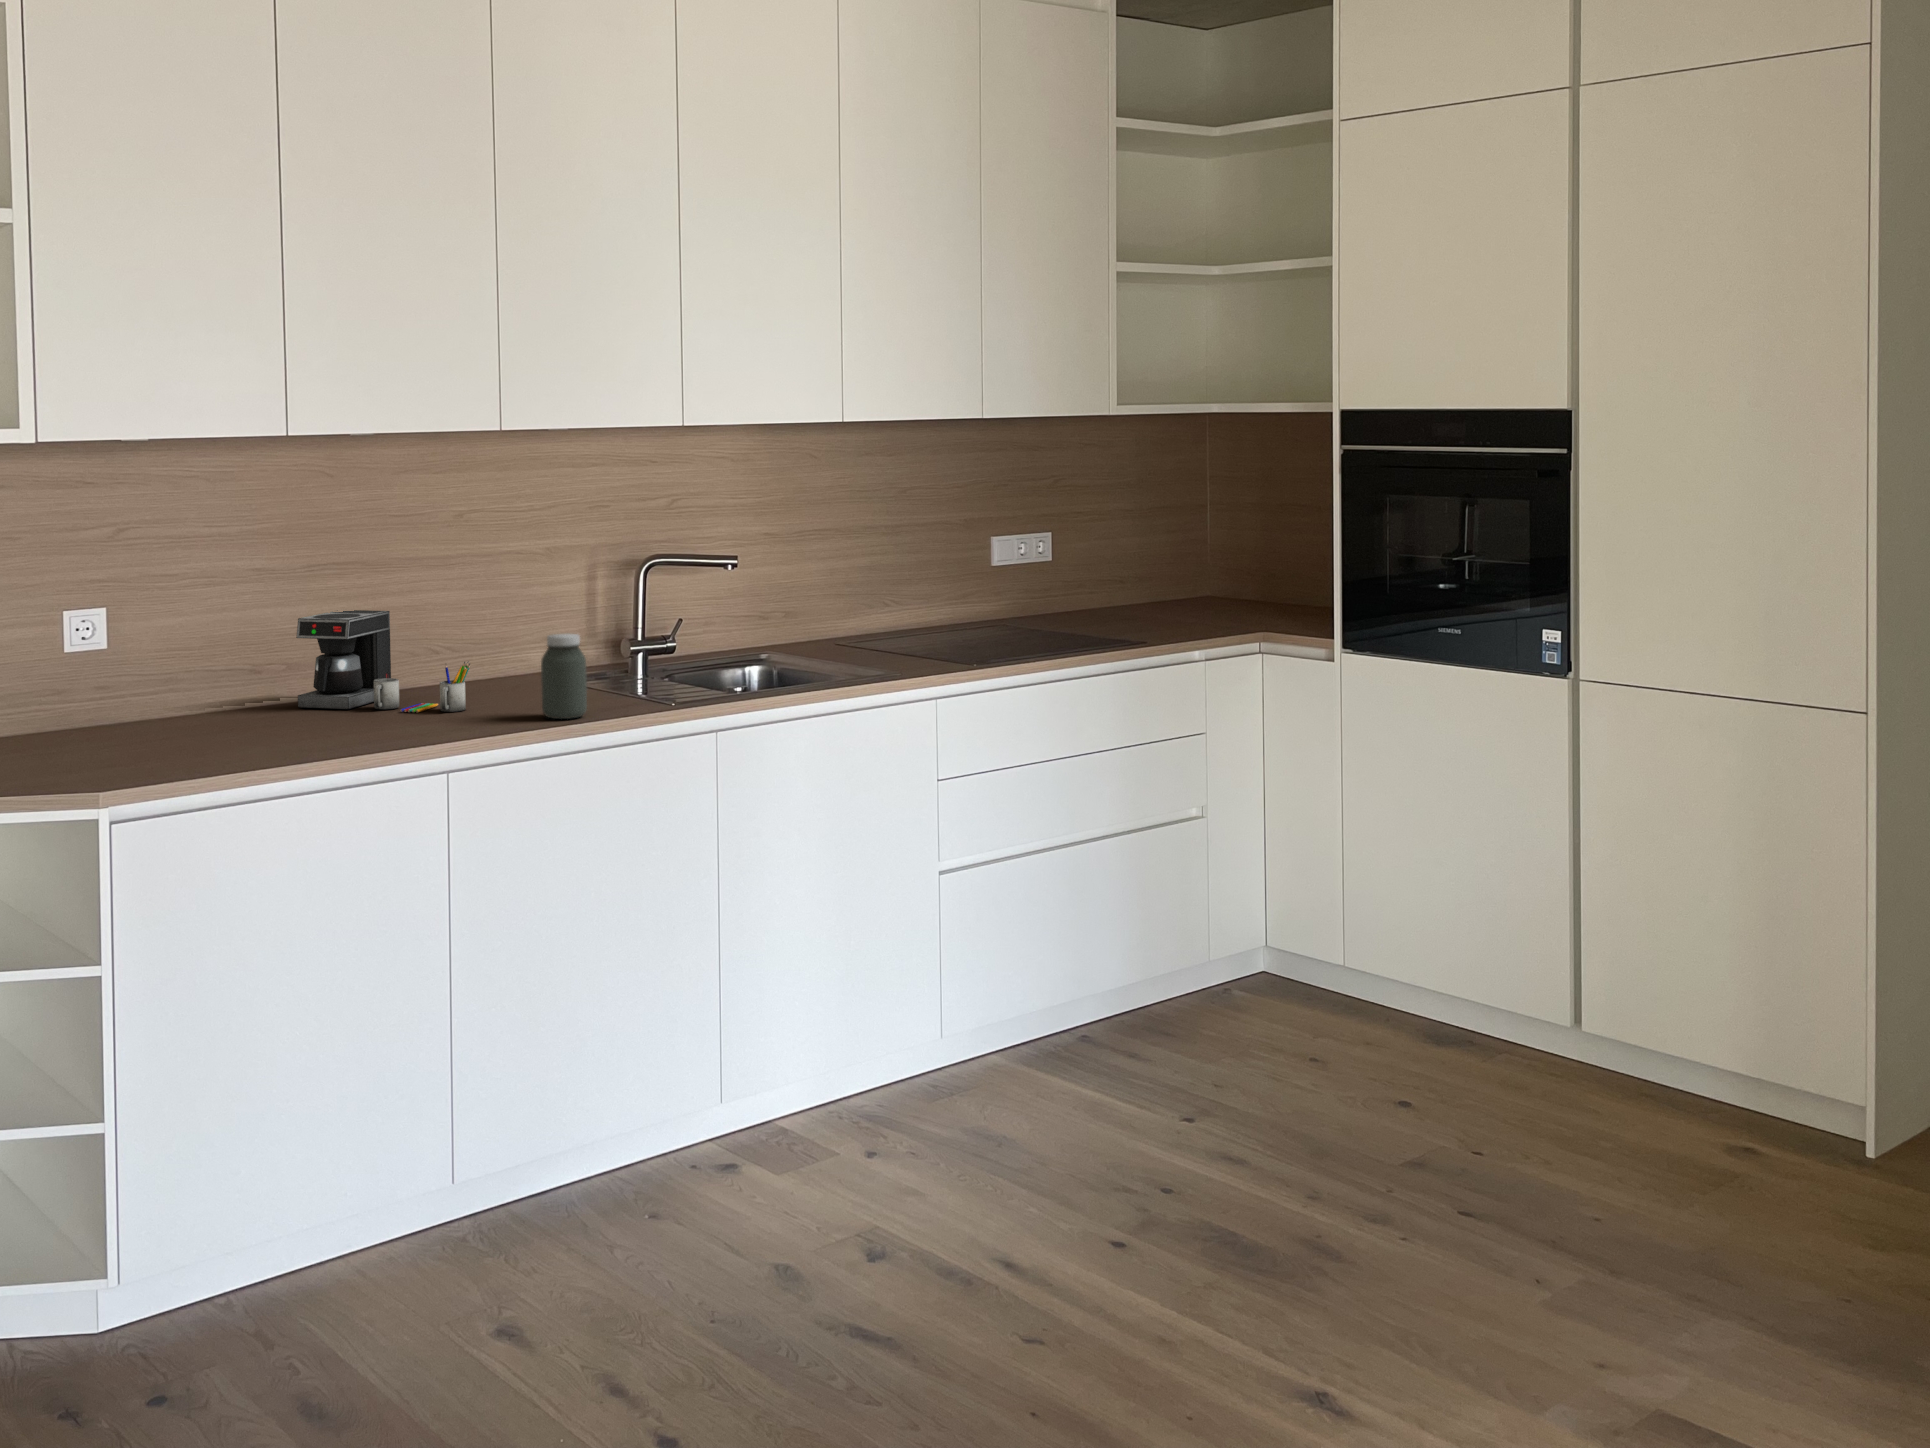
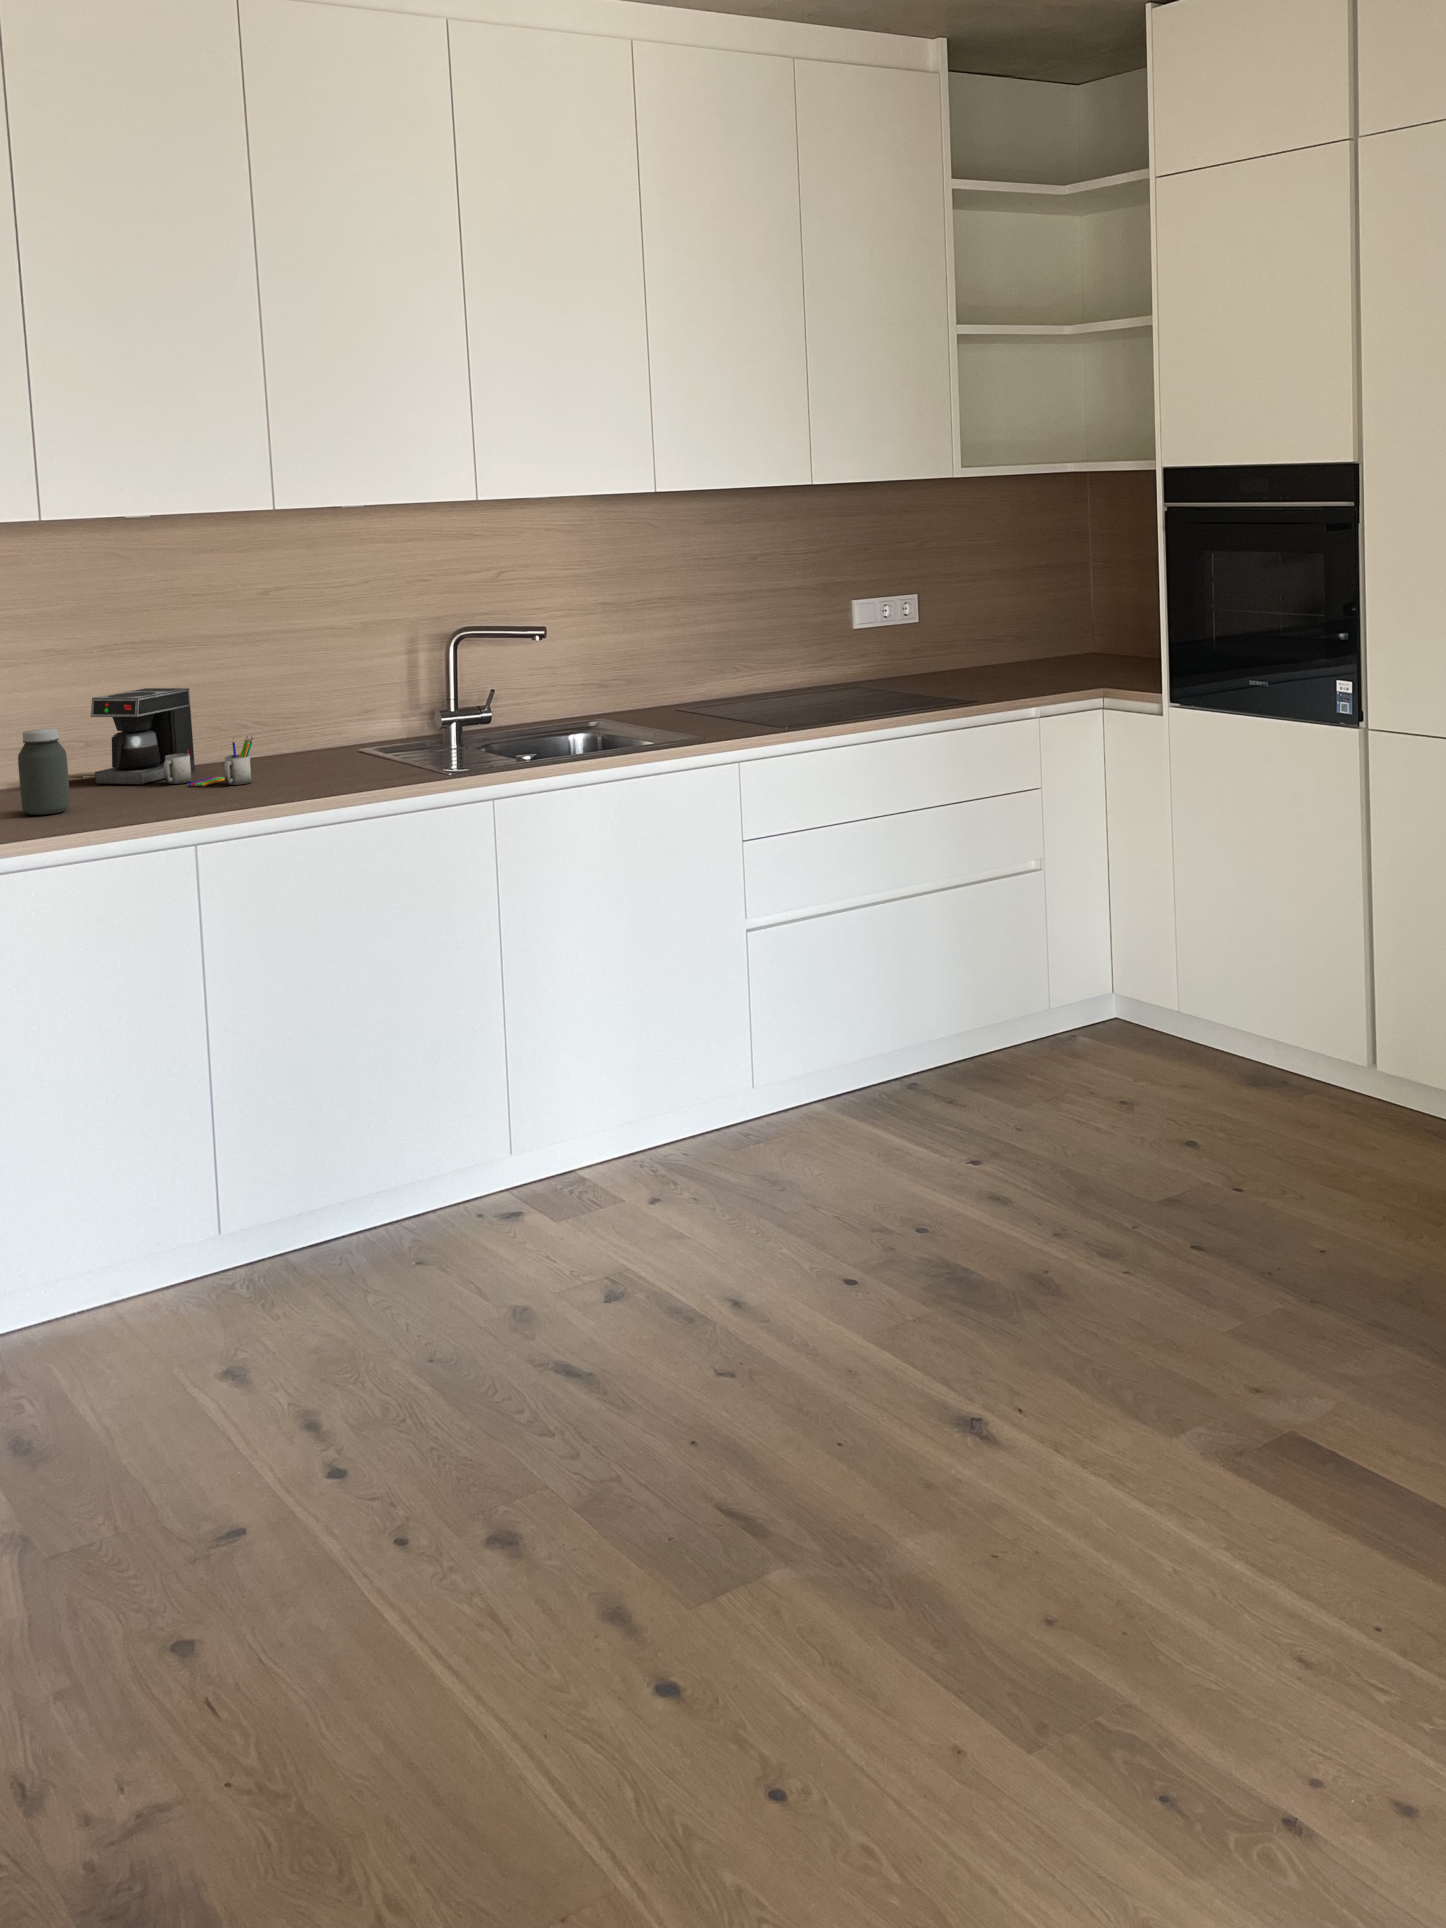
jar: present [541,634,587,719] -> present [18,729,70,815]

